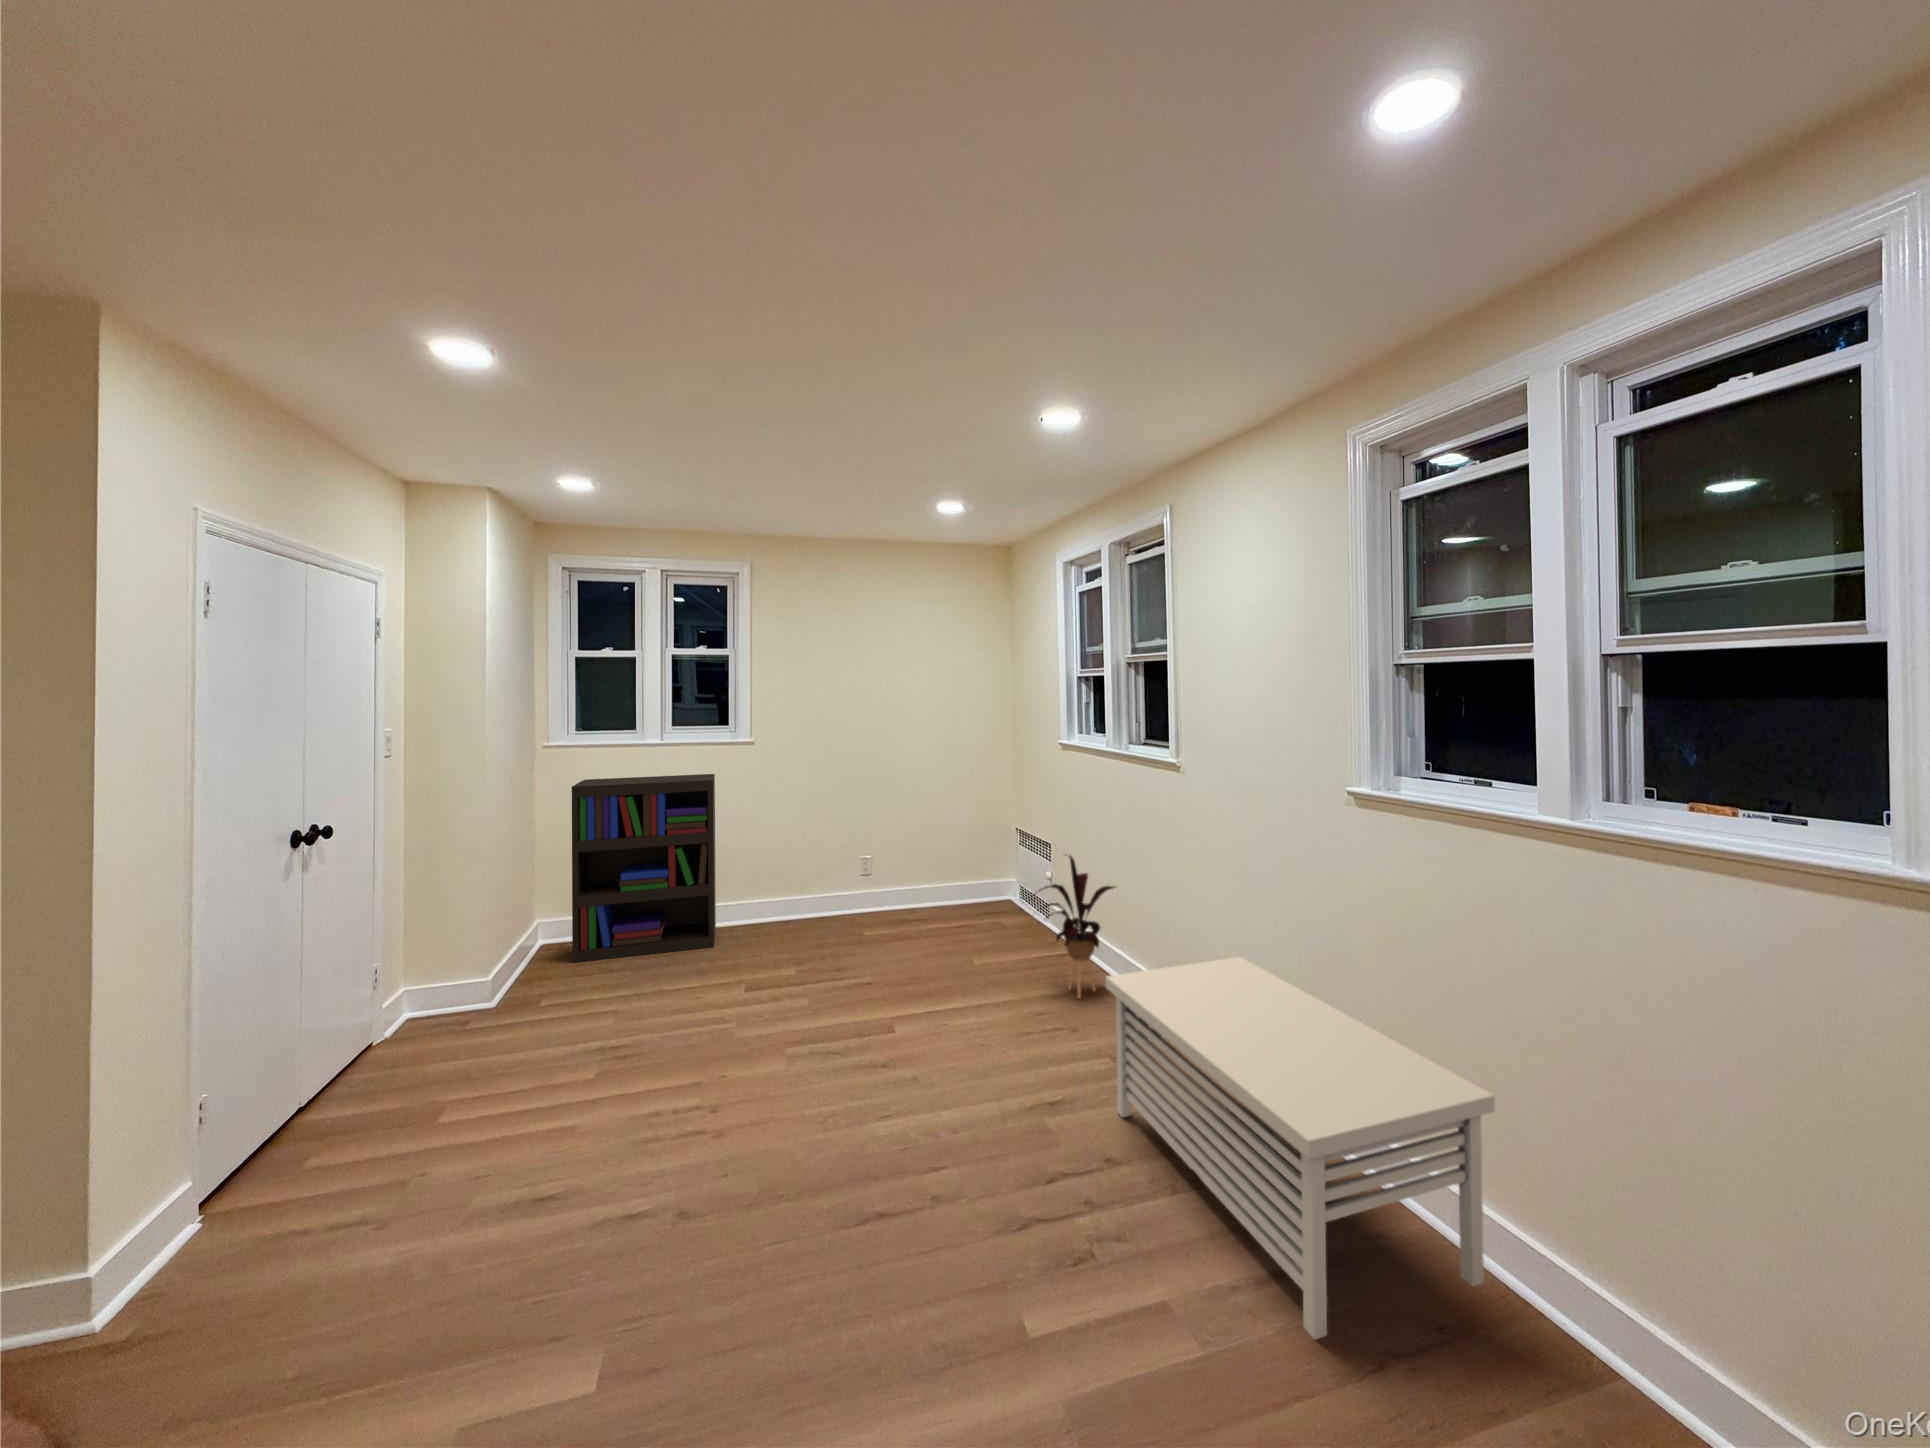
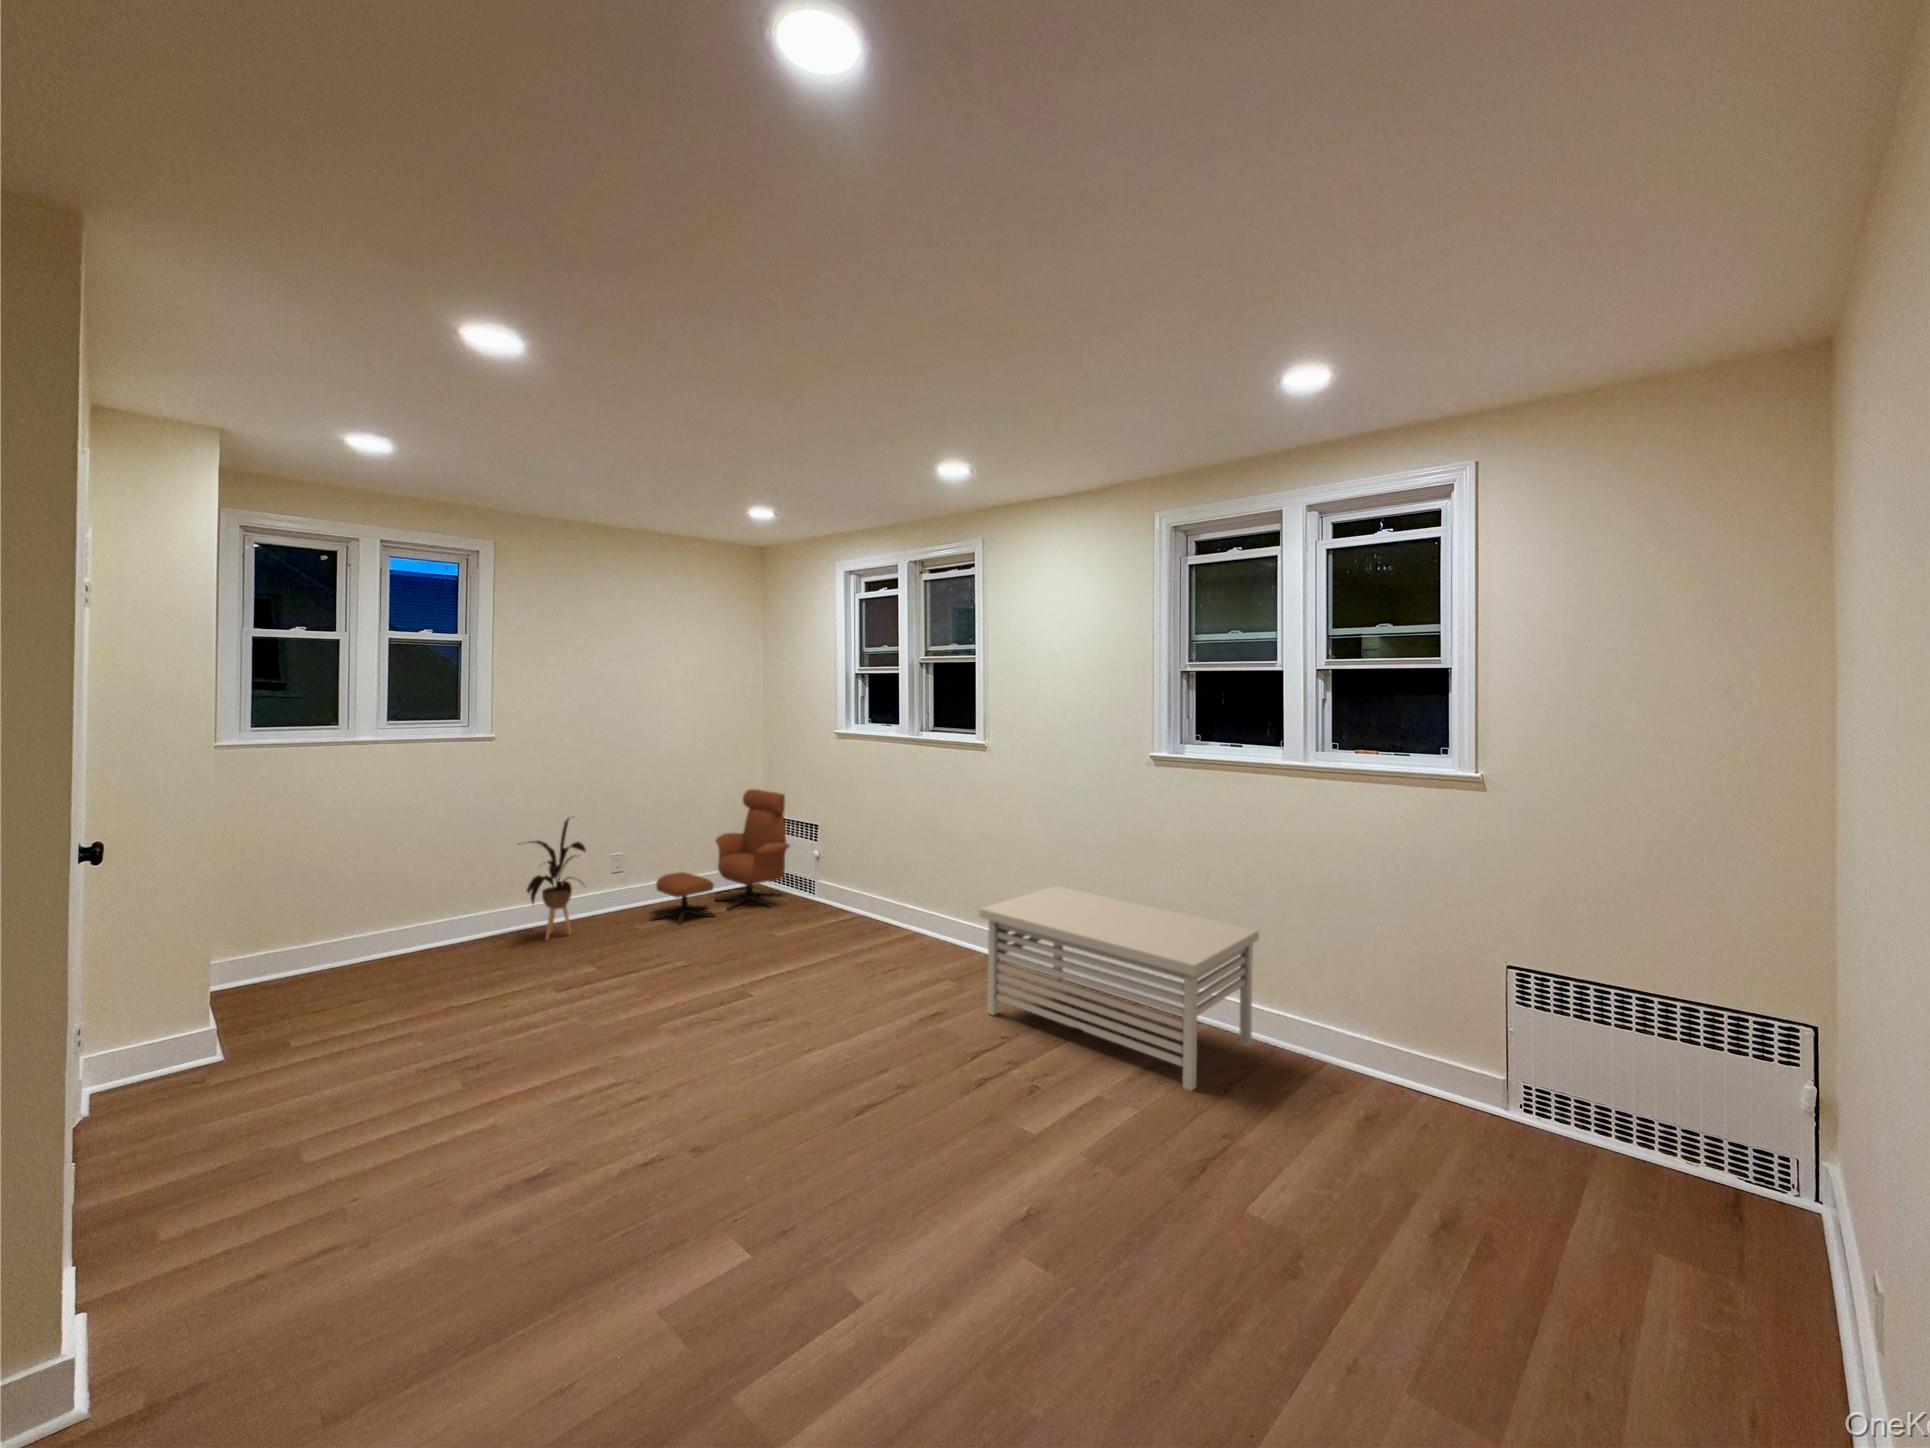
bookshelf: present [572,774,716,963] -> none [236,770,453,1011]
lounge chair: none [891,800,1025,933] -> present [650,789,790,925]
house plant: present [1035,854,1116,999] -> present [527,818,586,940]

